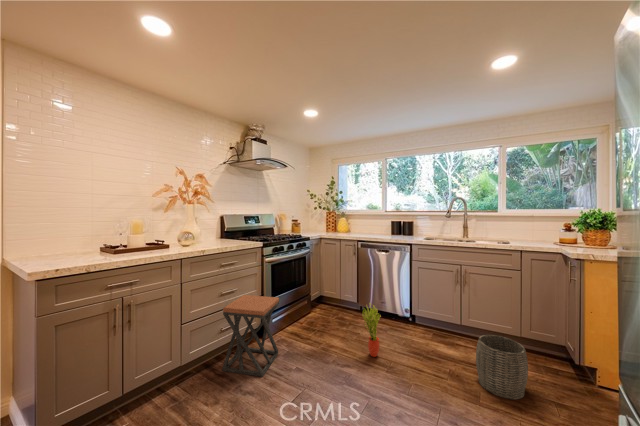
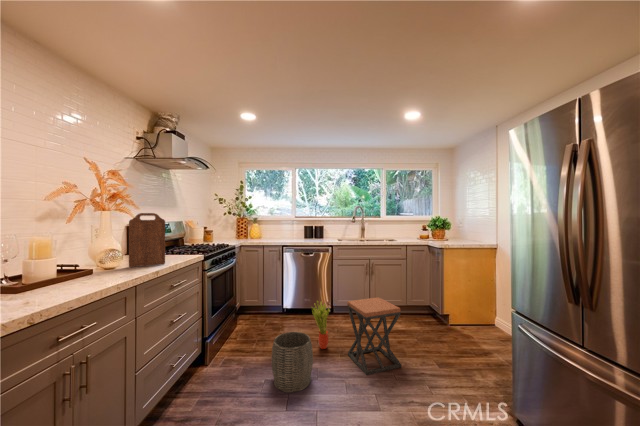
cutting board: none [196,206,221,247] -> present [129,213,165,267]
stool: present [222,295,279,377] -> present [347,297,401,375]
woven basket: present [476,335,528,399] -> present [272,332,313,393]

